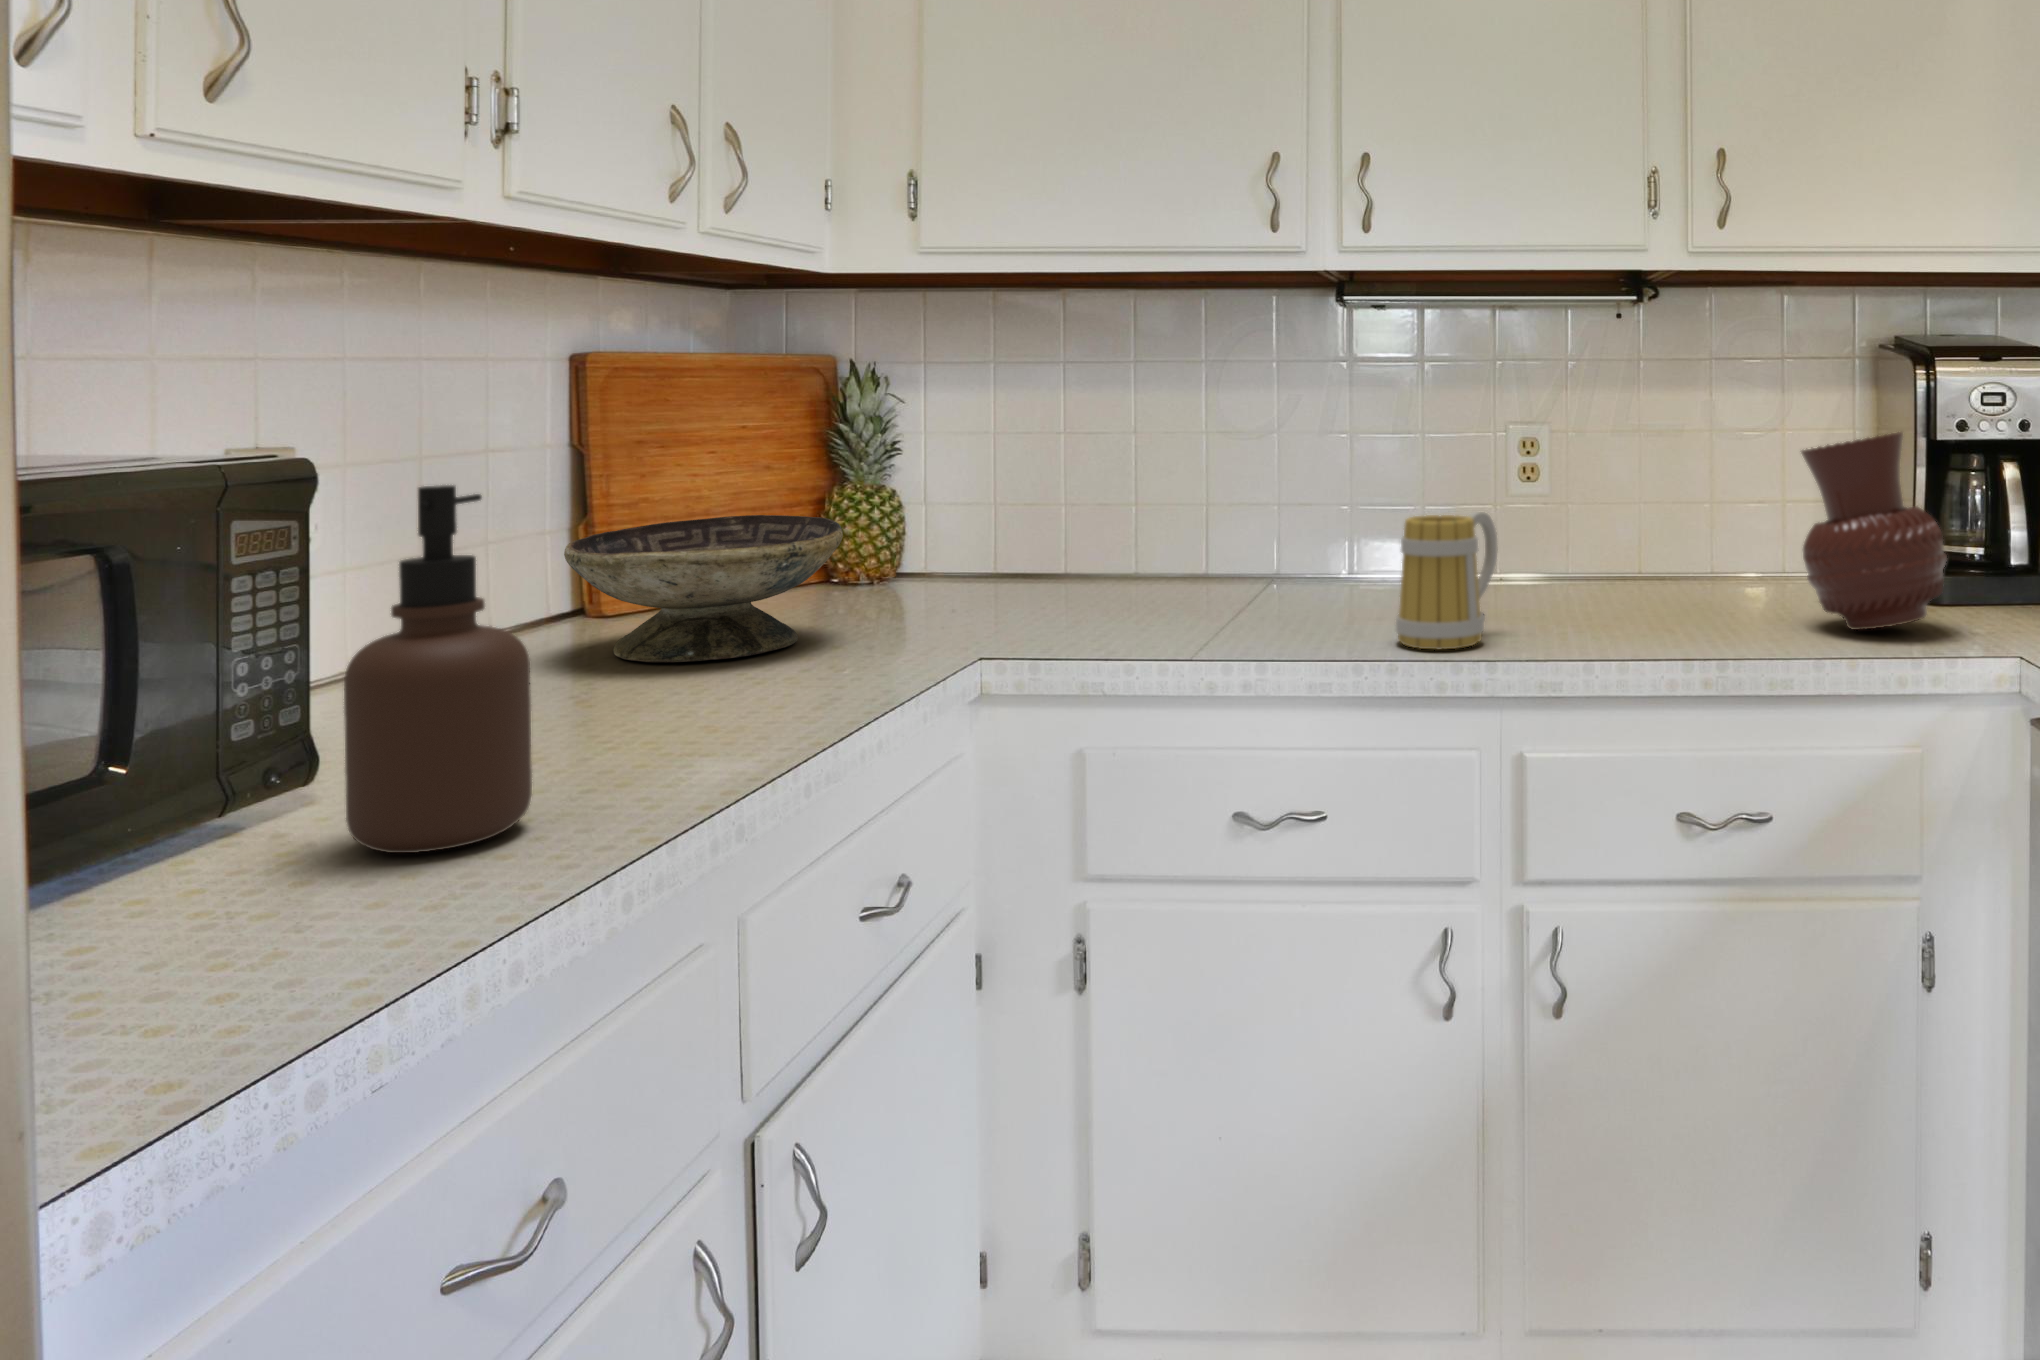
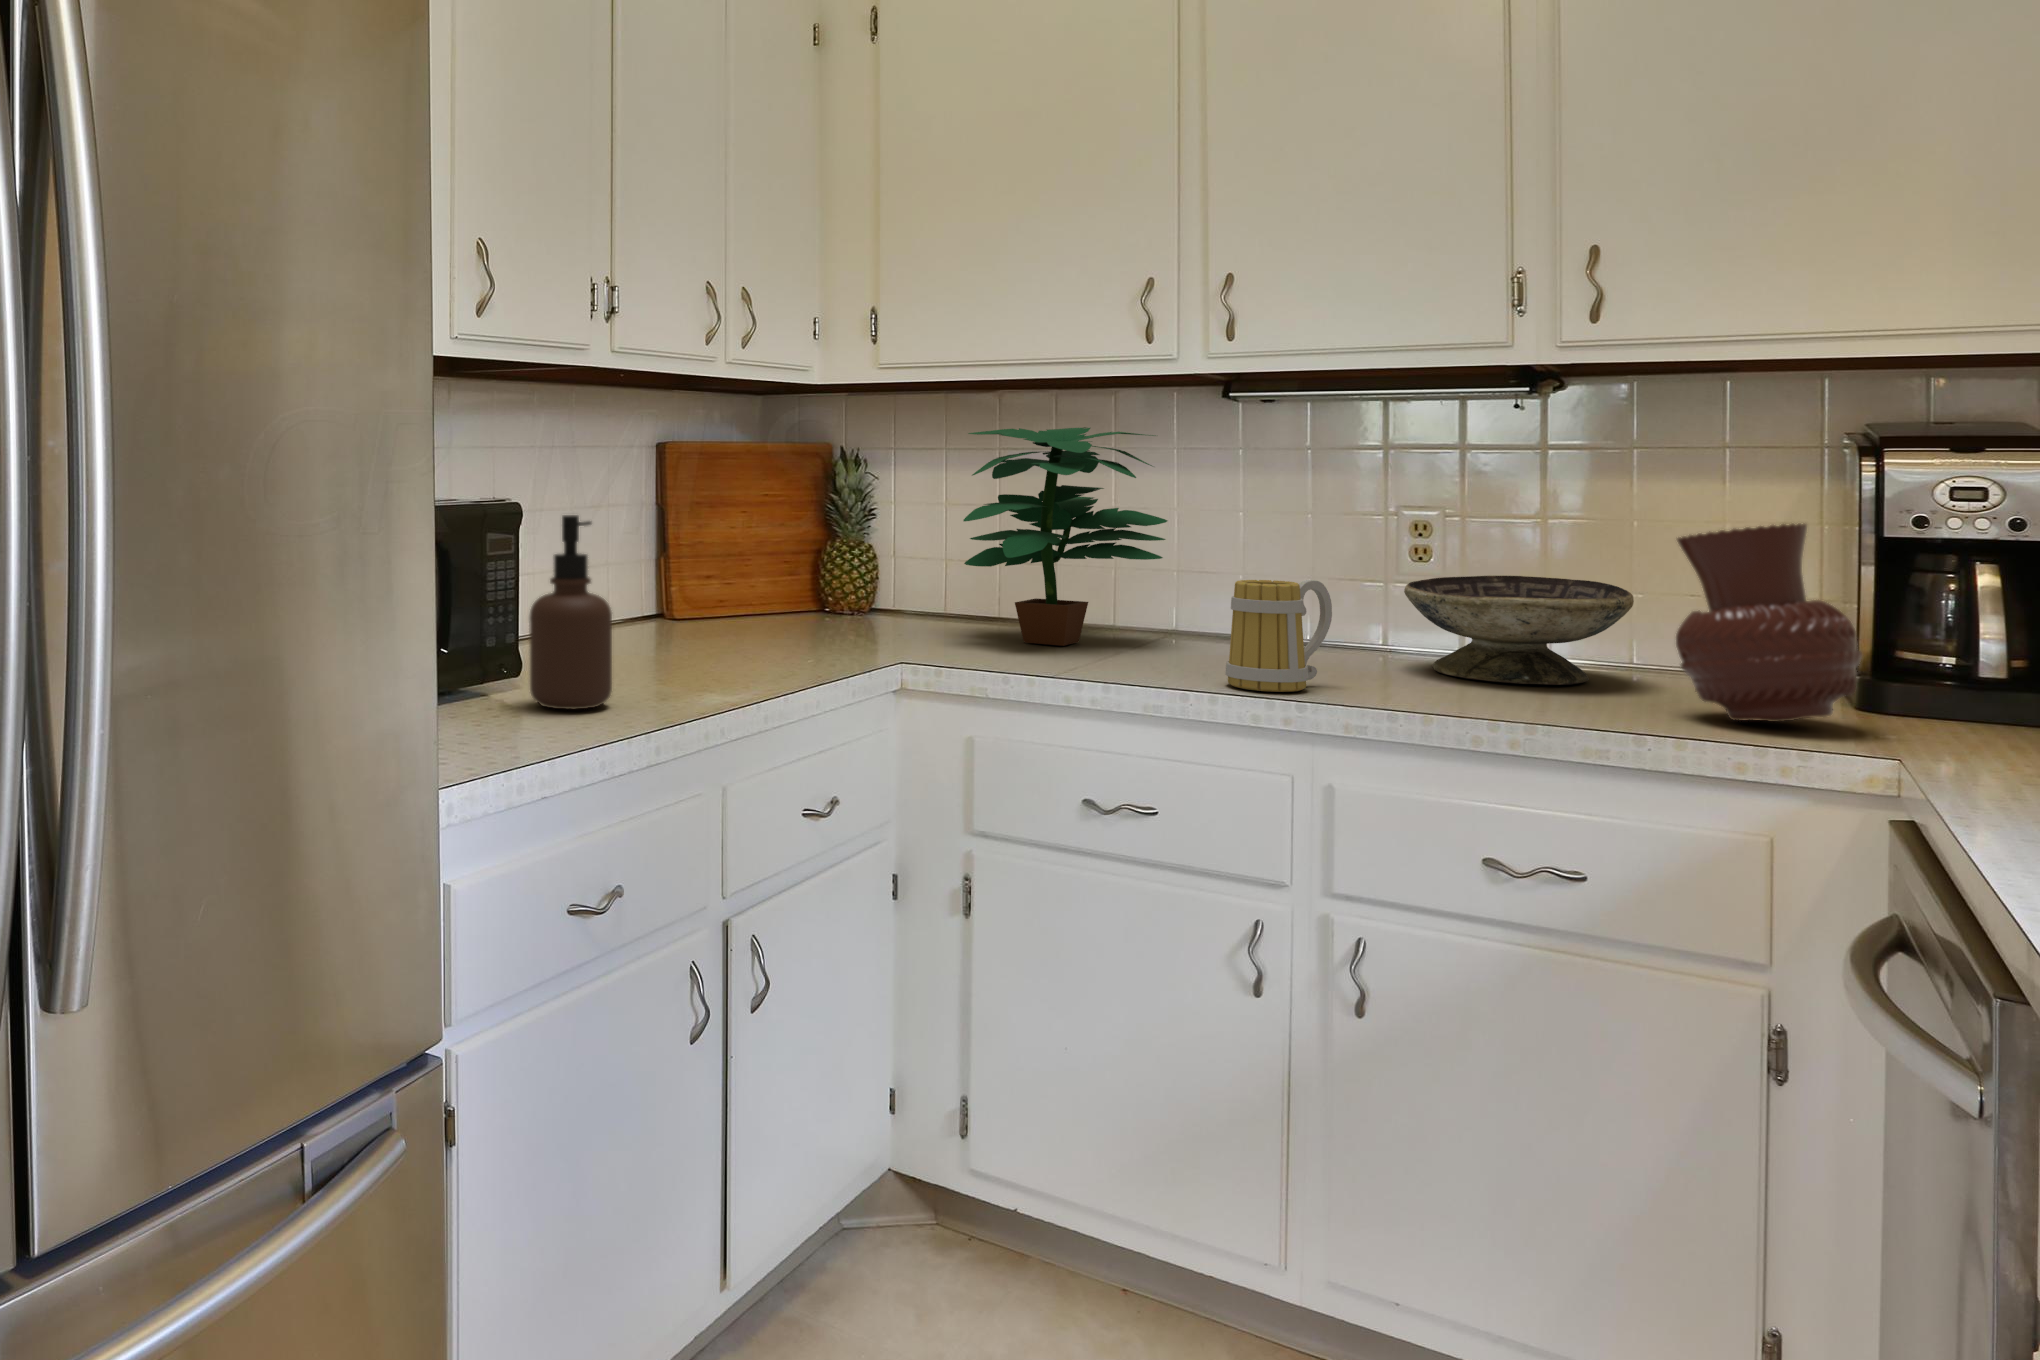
potted plant: none [1044,333,1287,608] -> present [963,427,1167,646]
decorative bowl: present [564,515,843,662] -> present [1404,576,1634,685]

